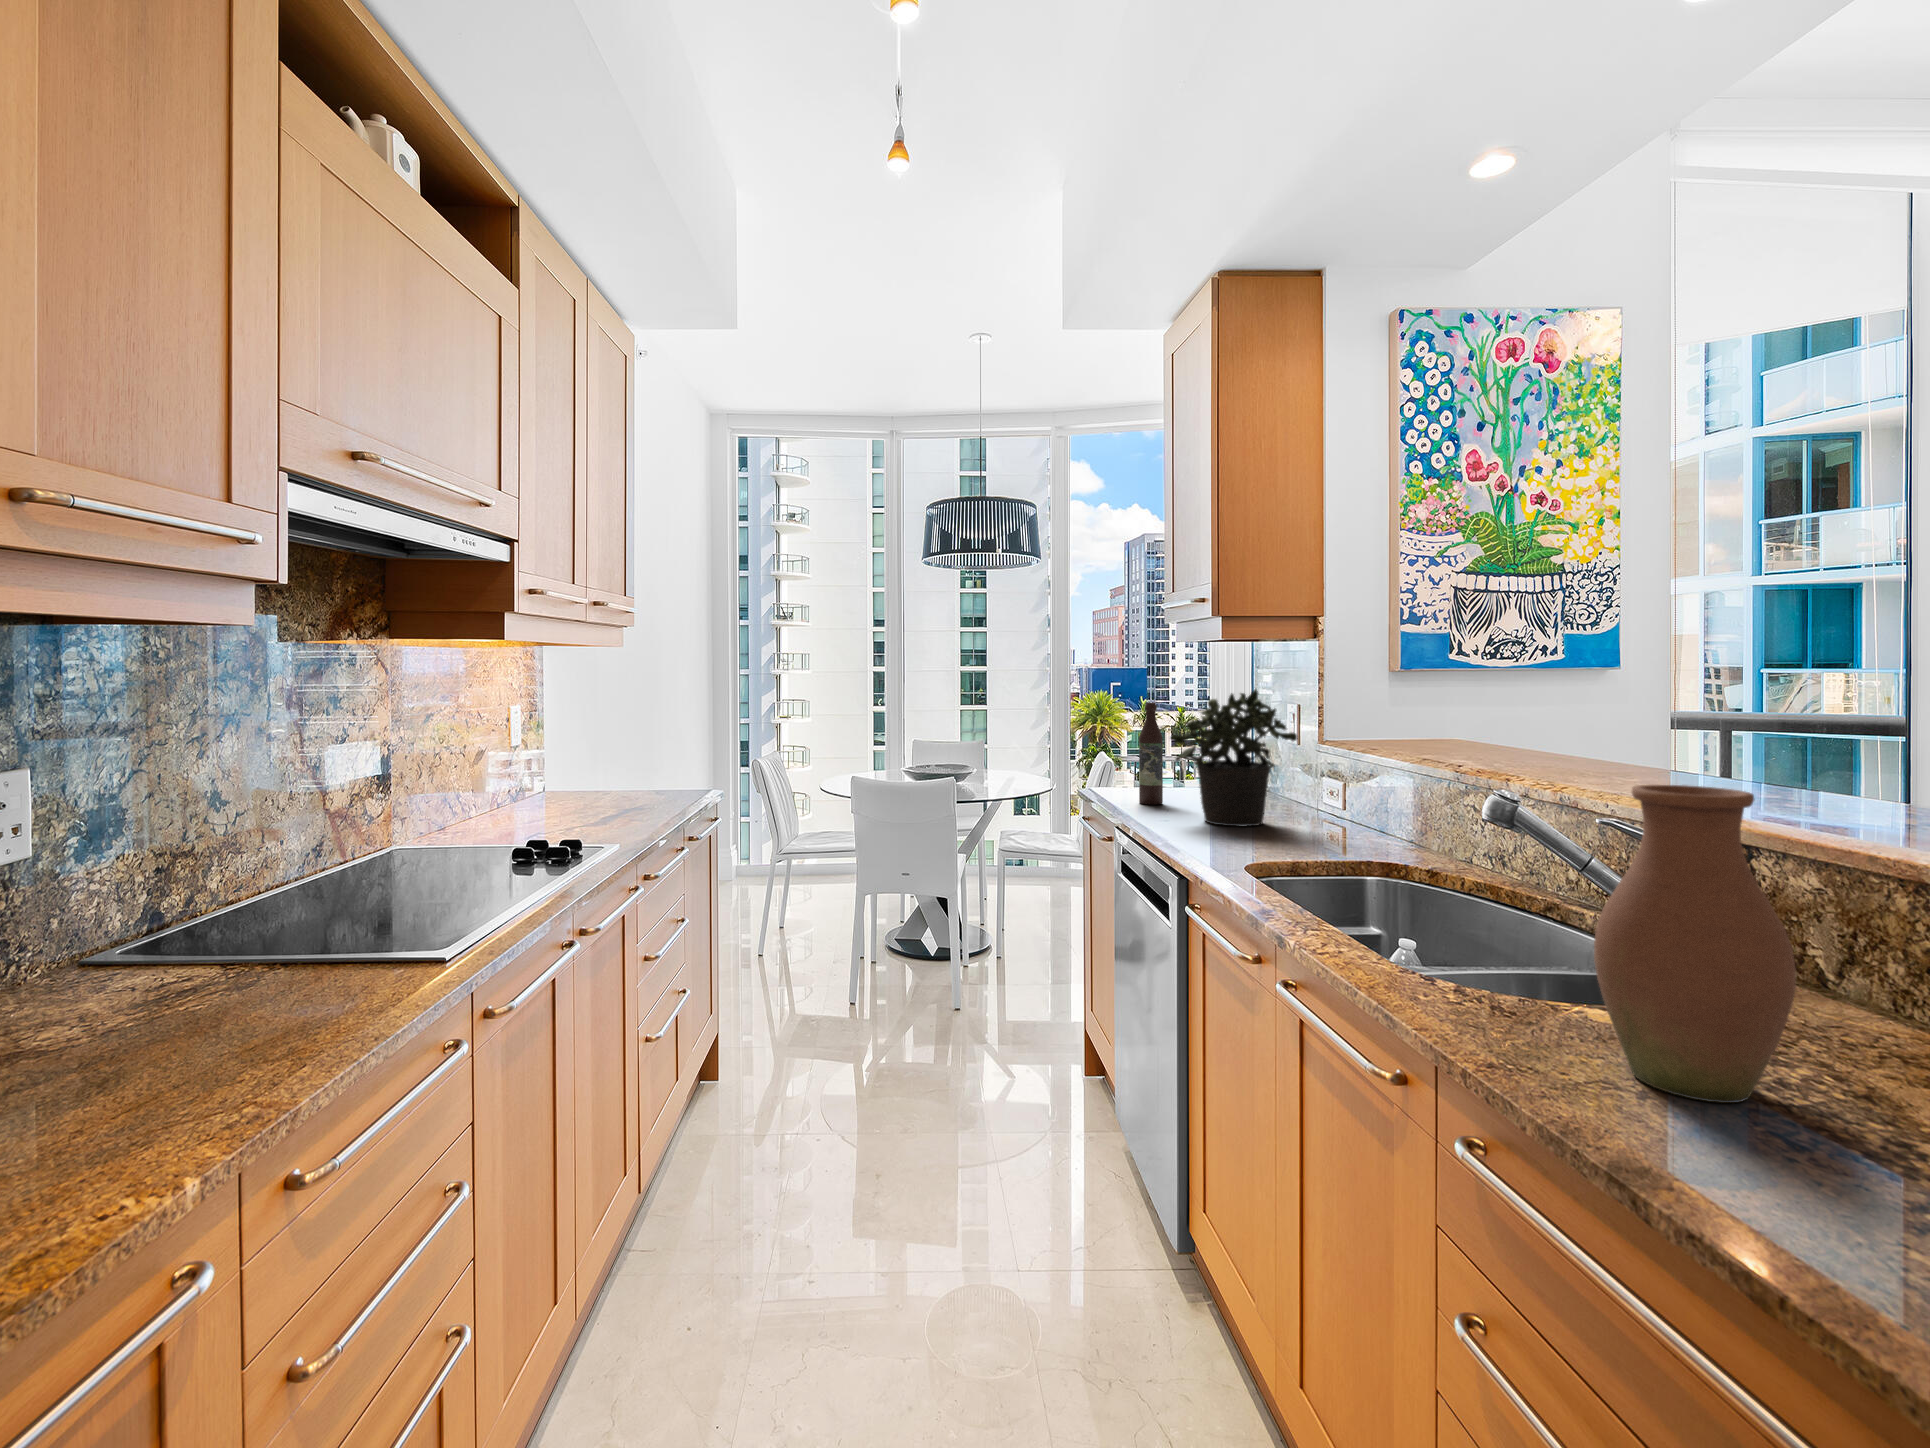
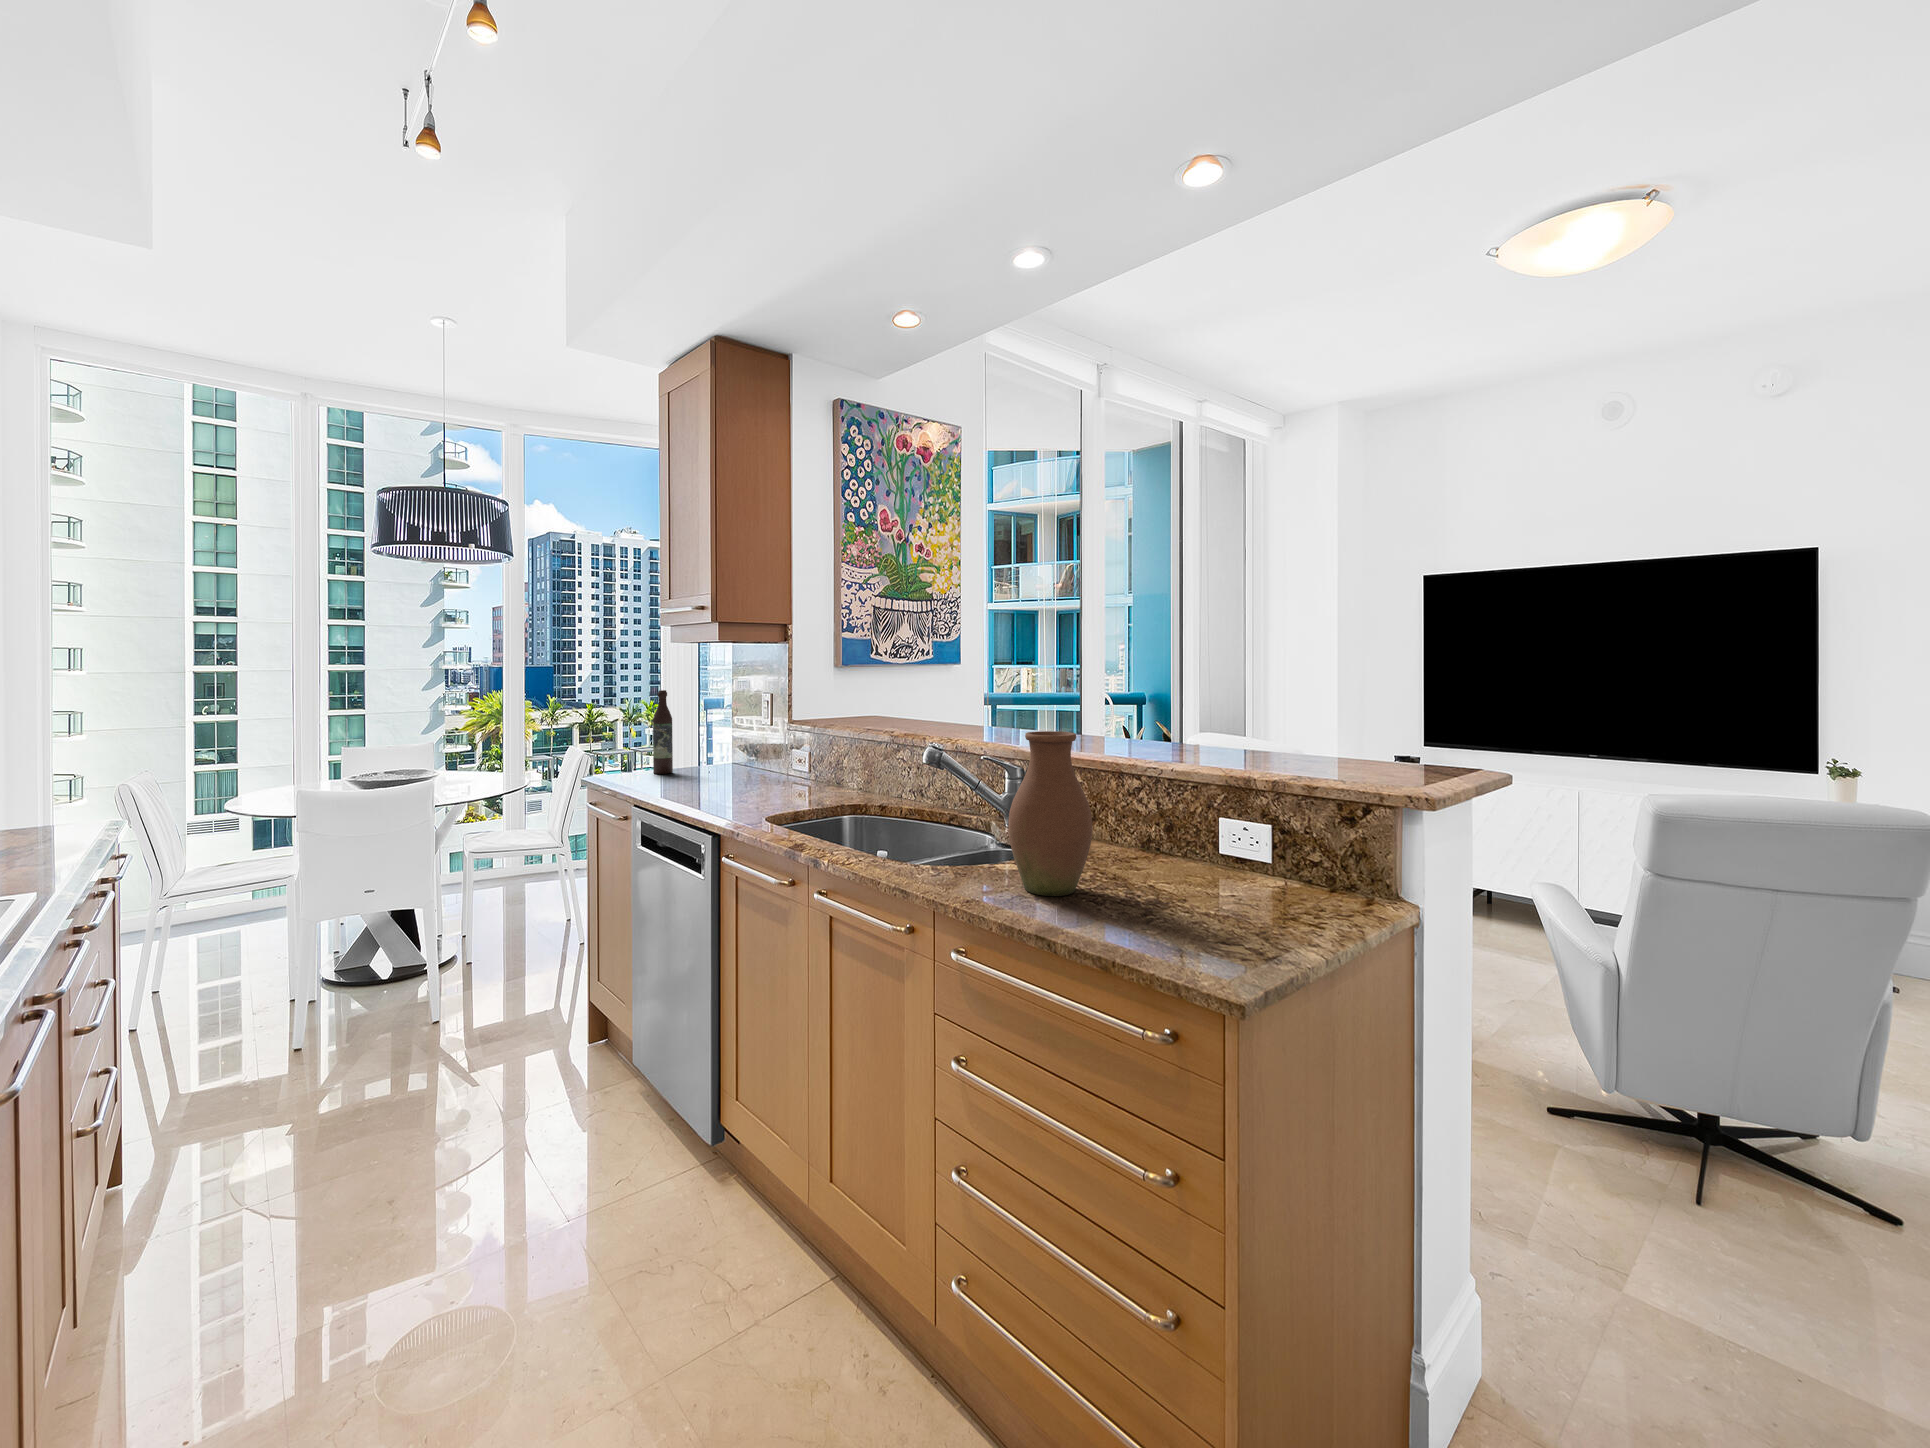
potted plant: present [1170,690,1298,827] -> none [687,678,784,785]

